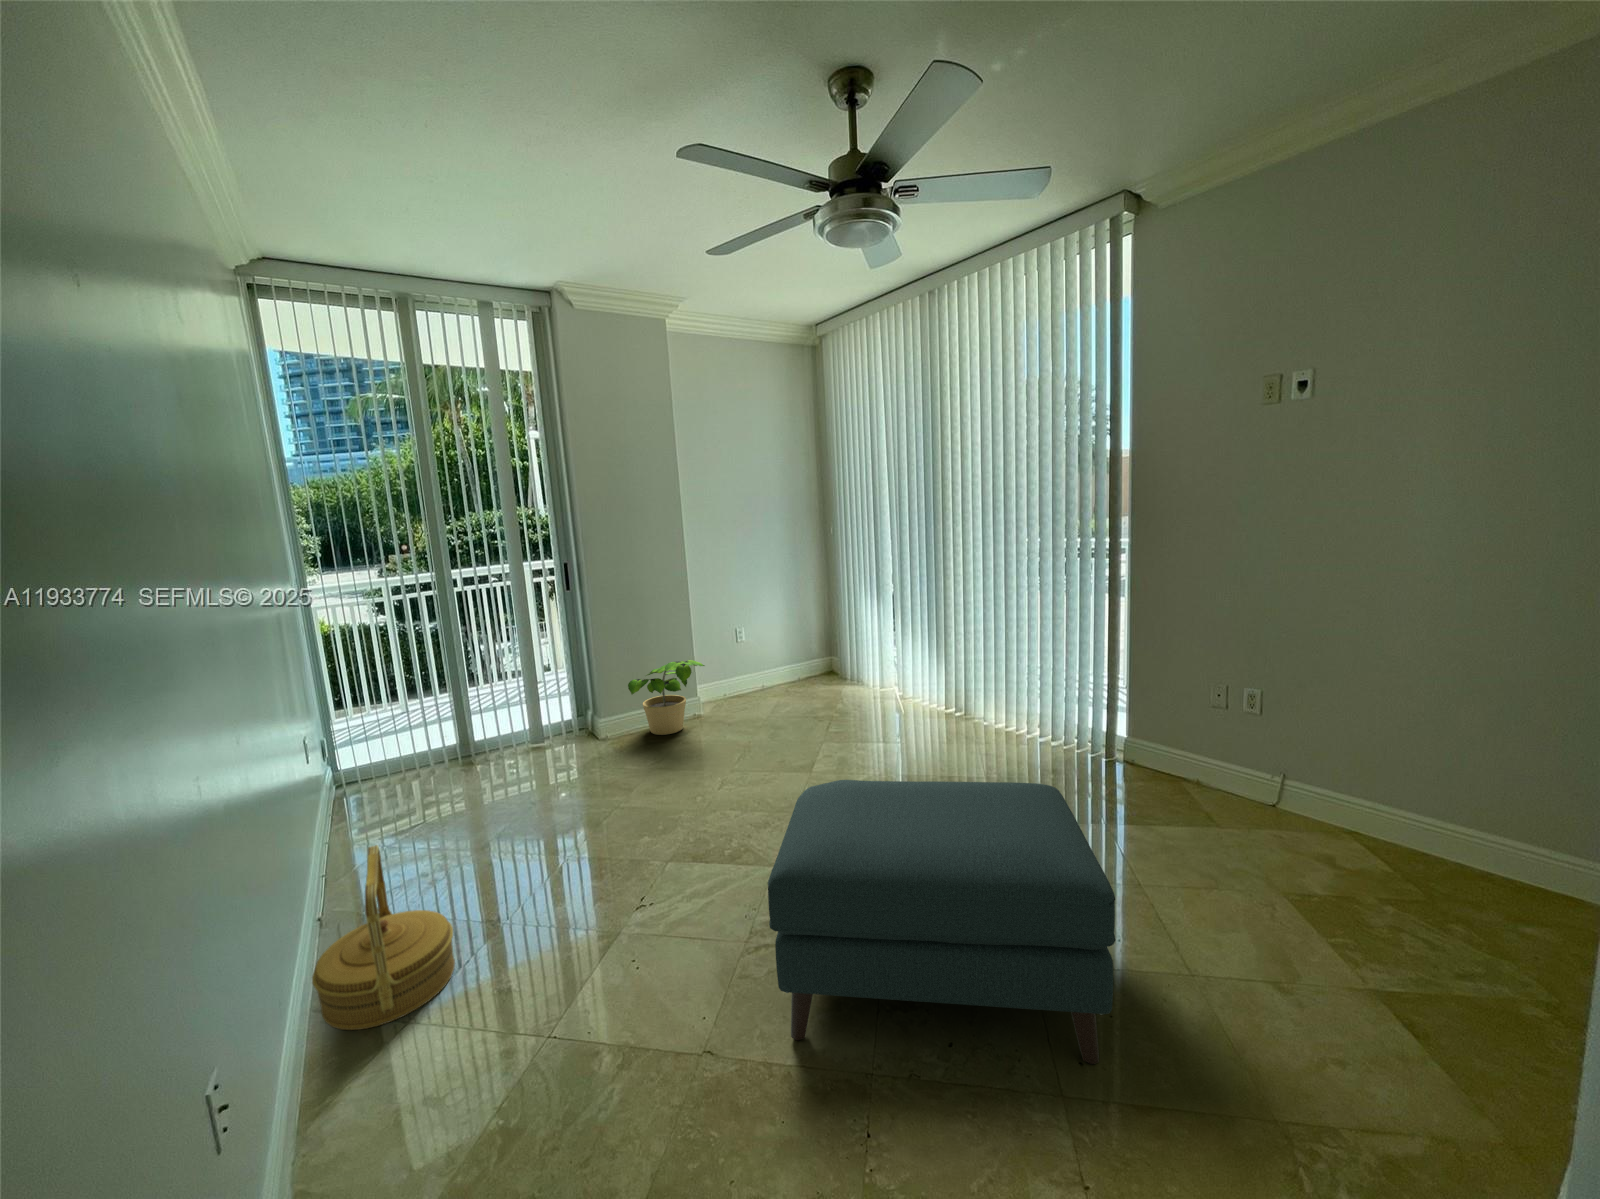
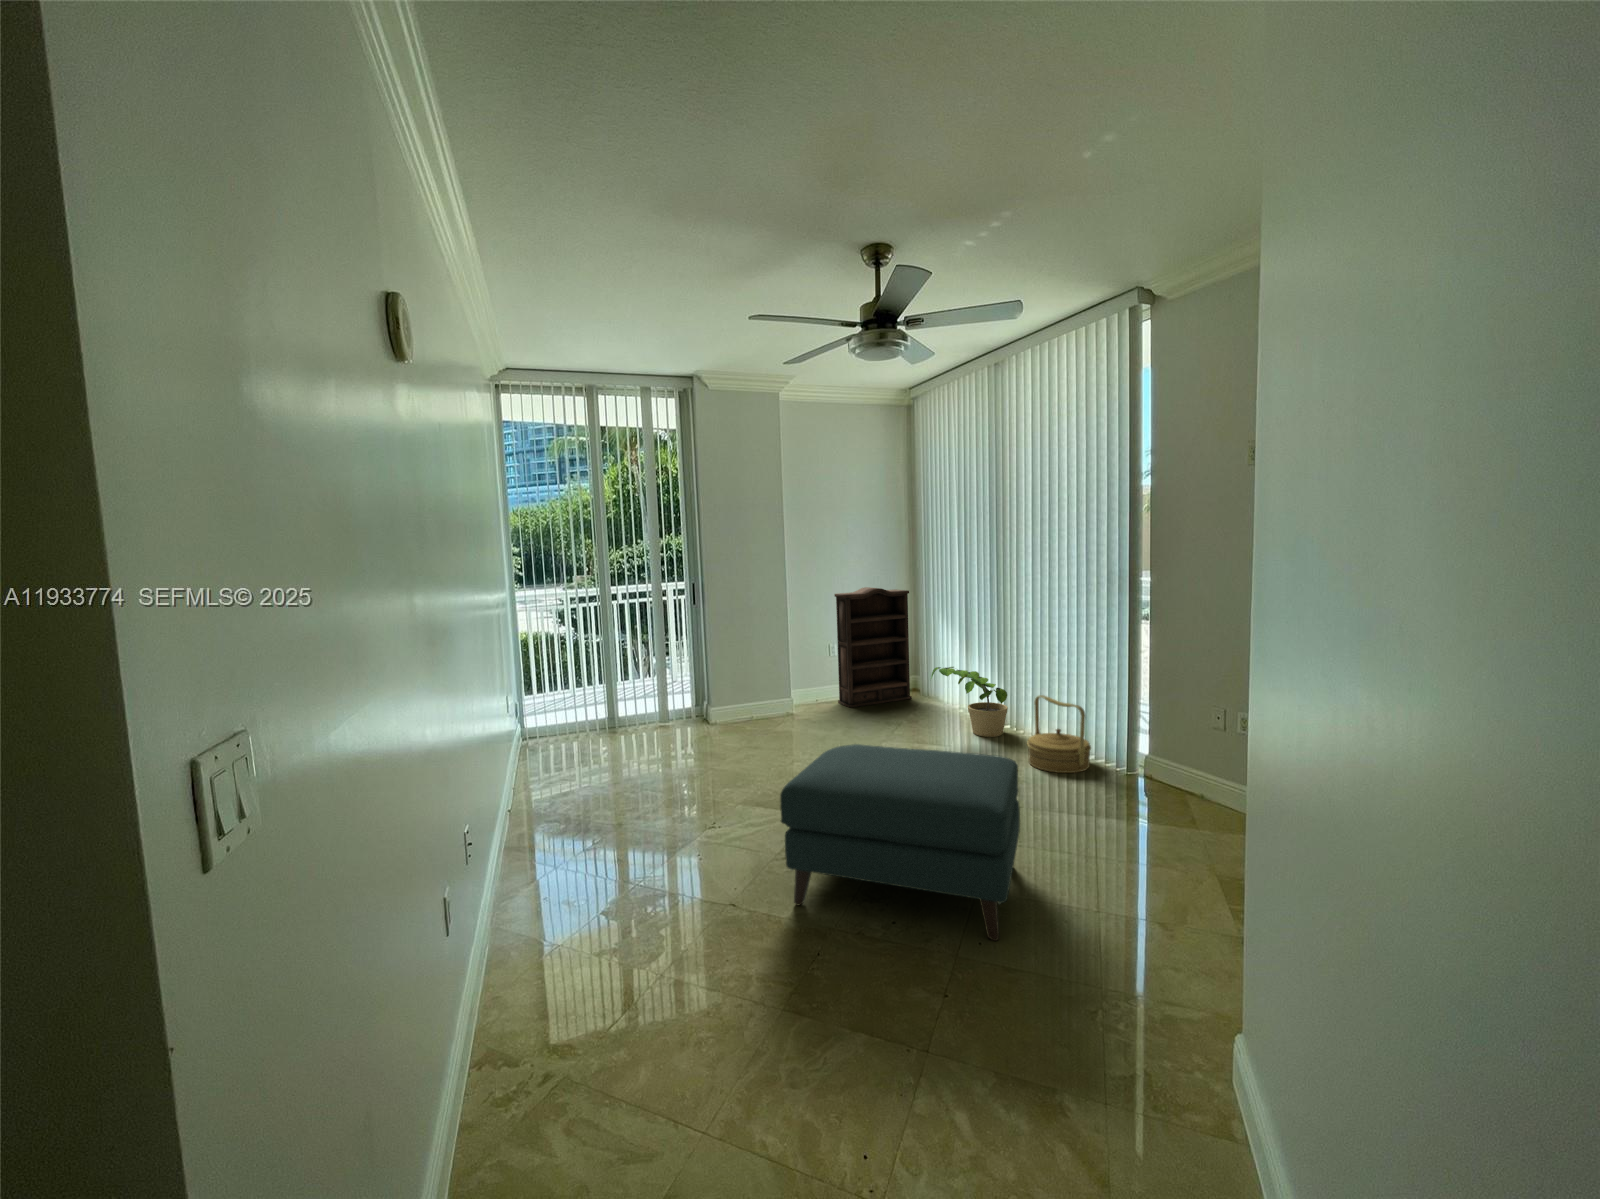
bookshelf: none [737,558,827,699] -> present [835,587,912,708]
potted plant: present [628,660,705,735] -> present [931,667,1008,737]
woven basket: present [312,845,455,1030] -> present [1027,695,1091,773]

